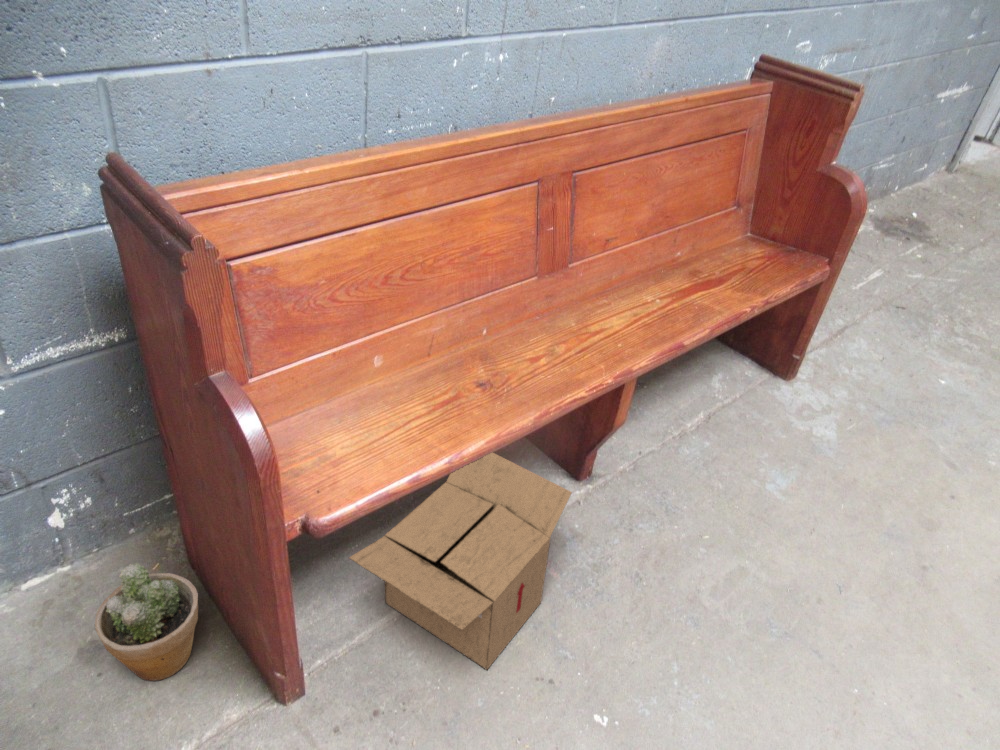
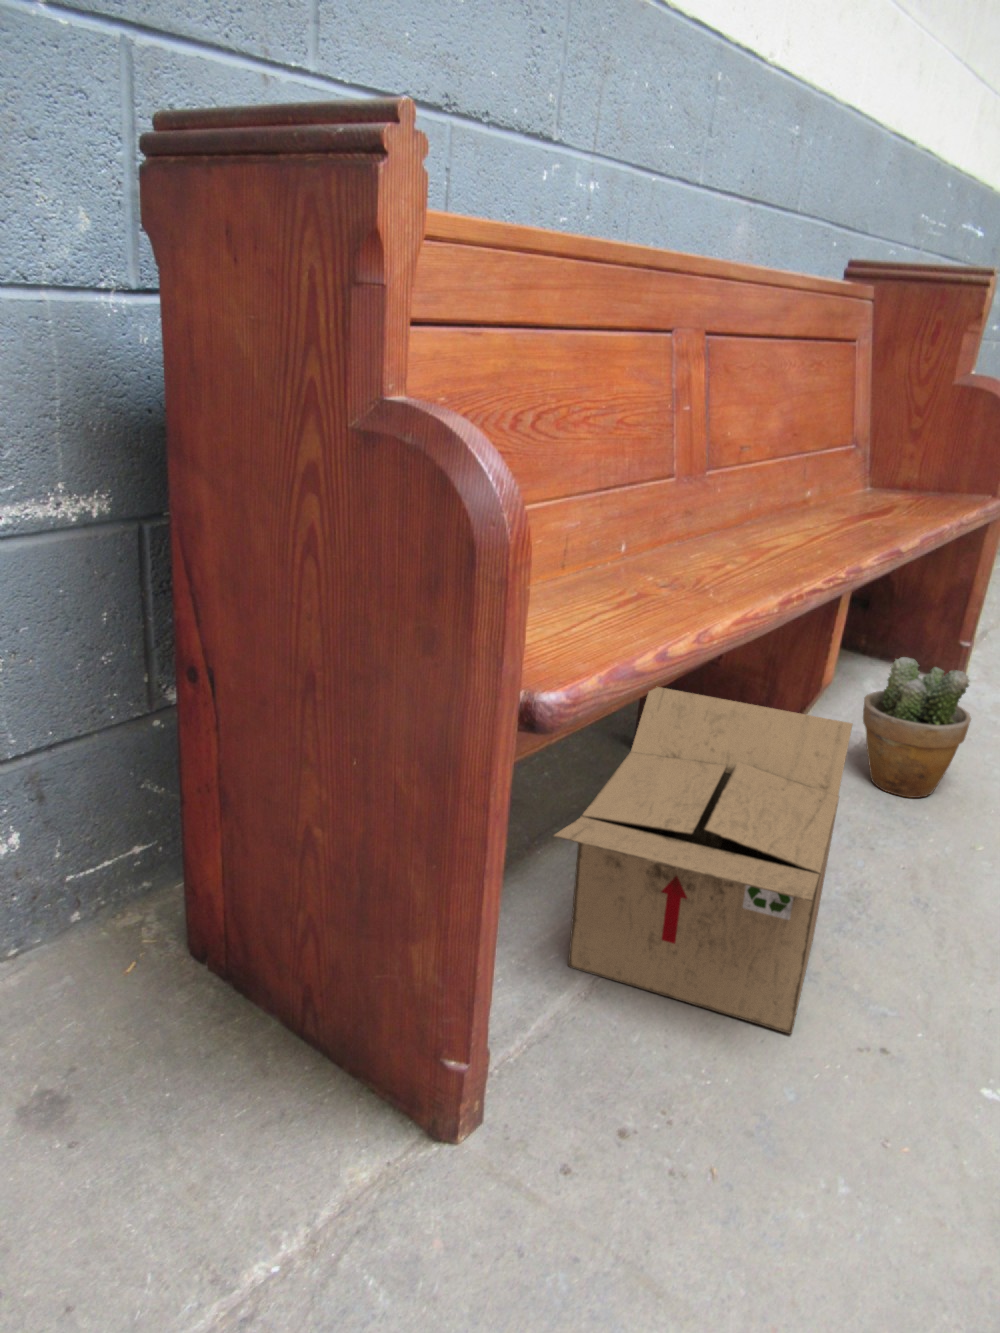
potted plant: present [95,563,198,681] -> present [863,657,971,798]

